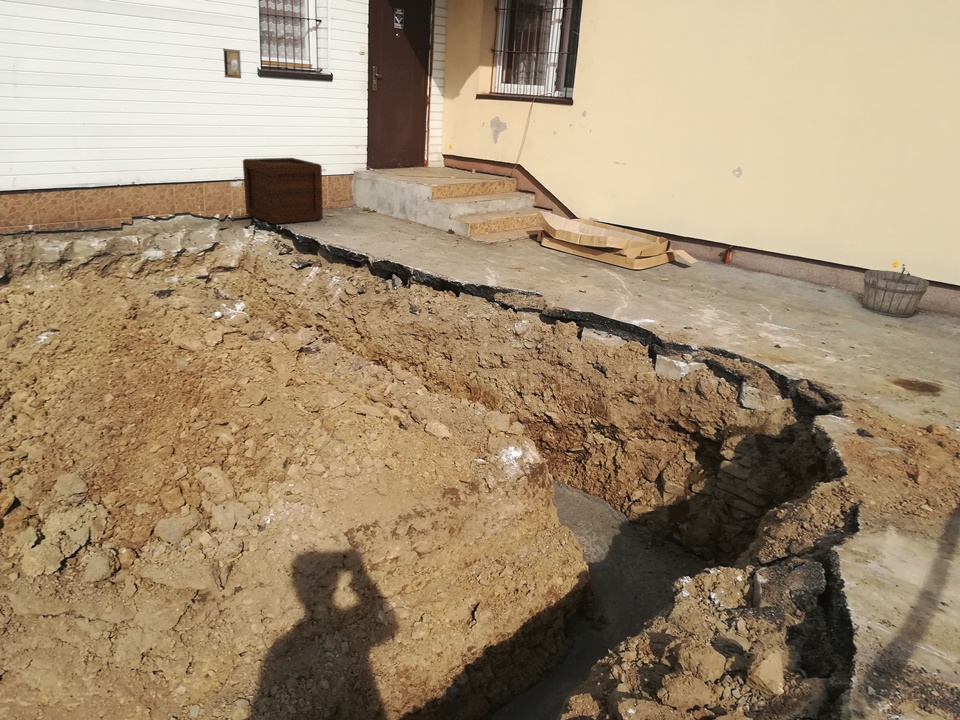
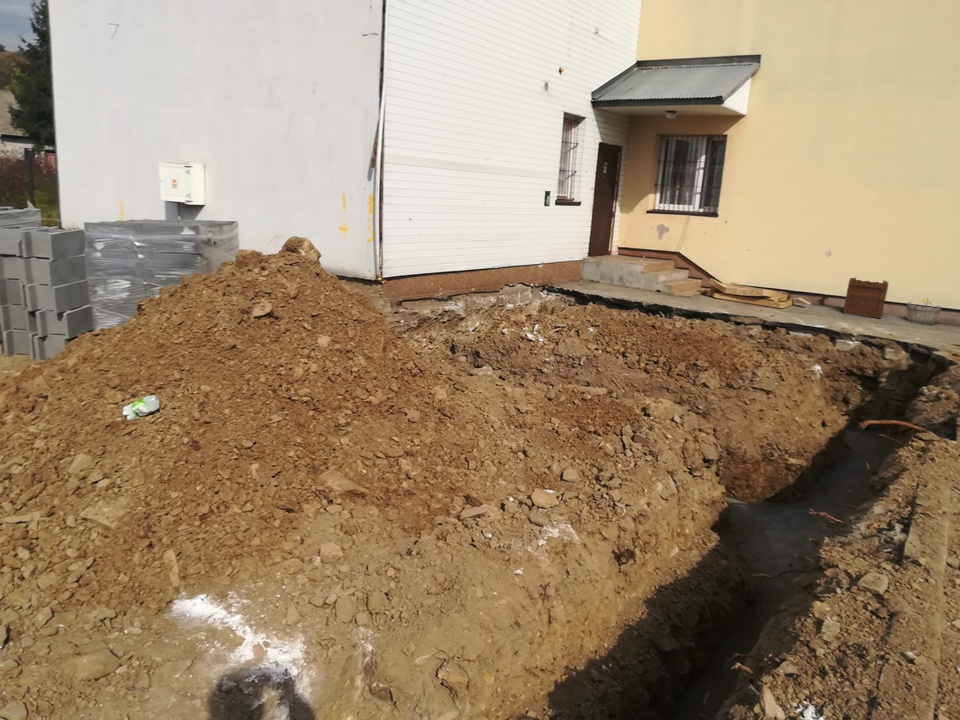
wooden crate: present [243,158,323,224] -> present [843,278,888,318]

